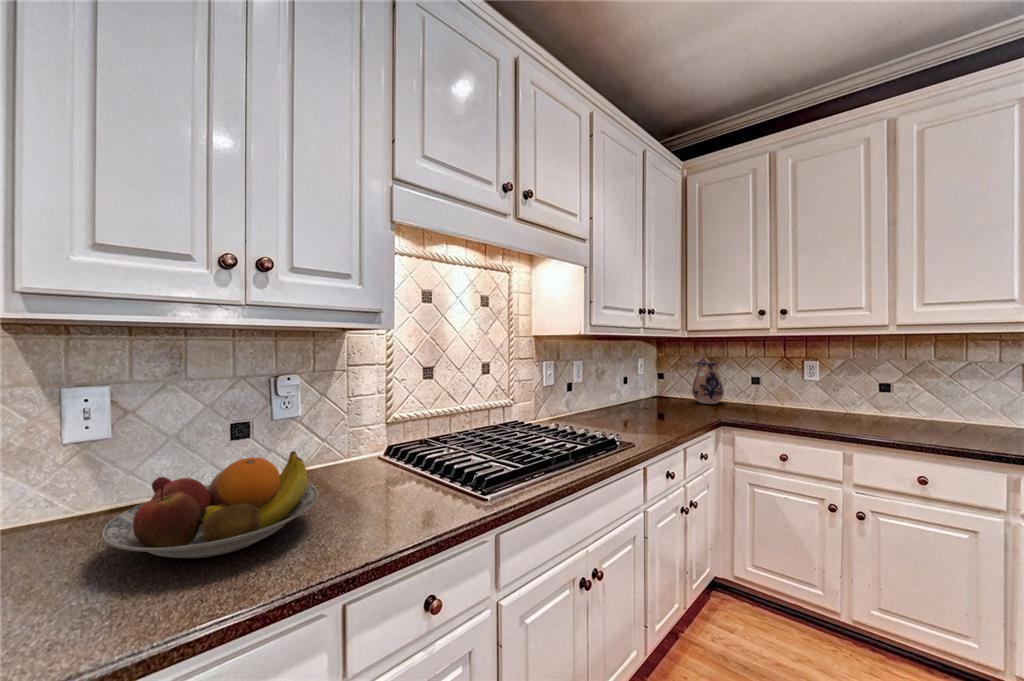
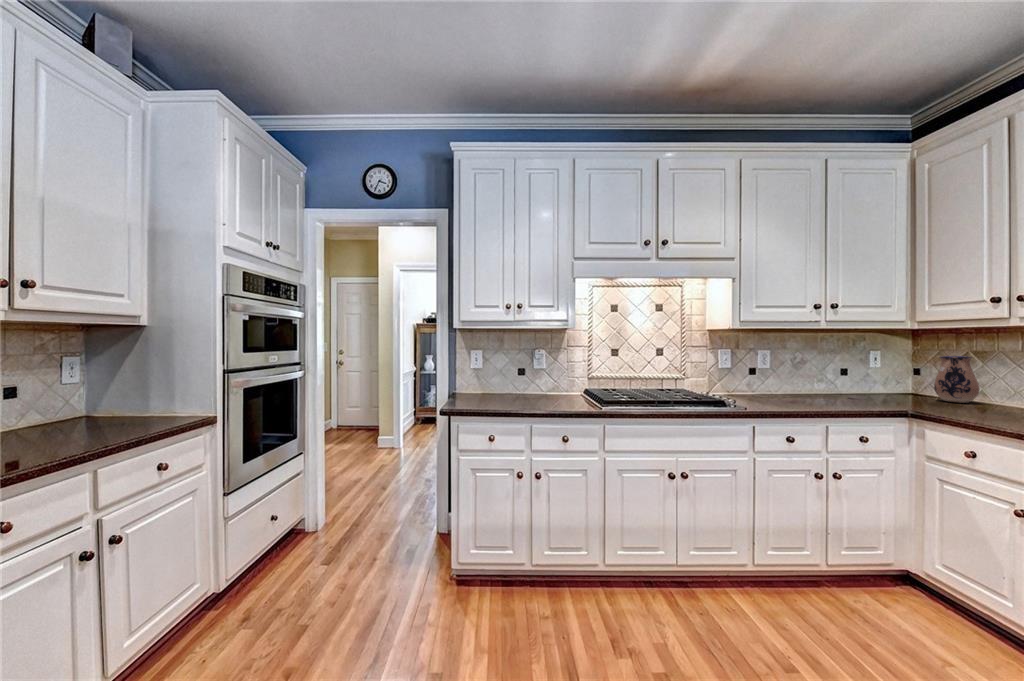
fruit bowl: present [102,451,318,558] -> none [465,376,528,405]

